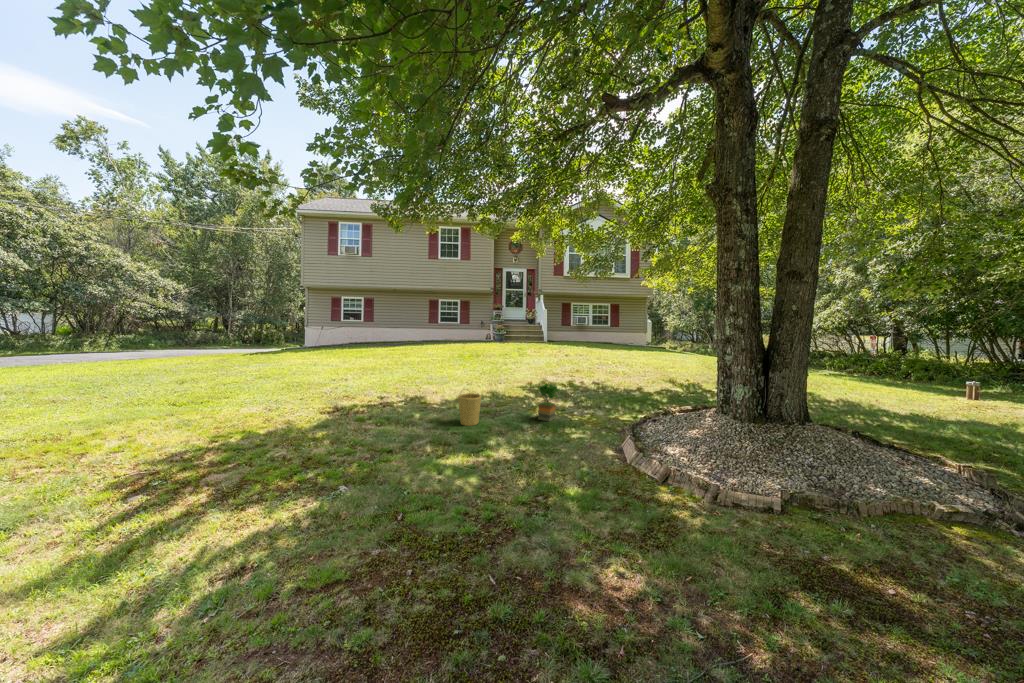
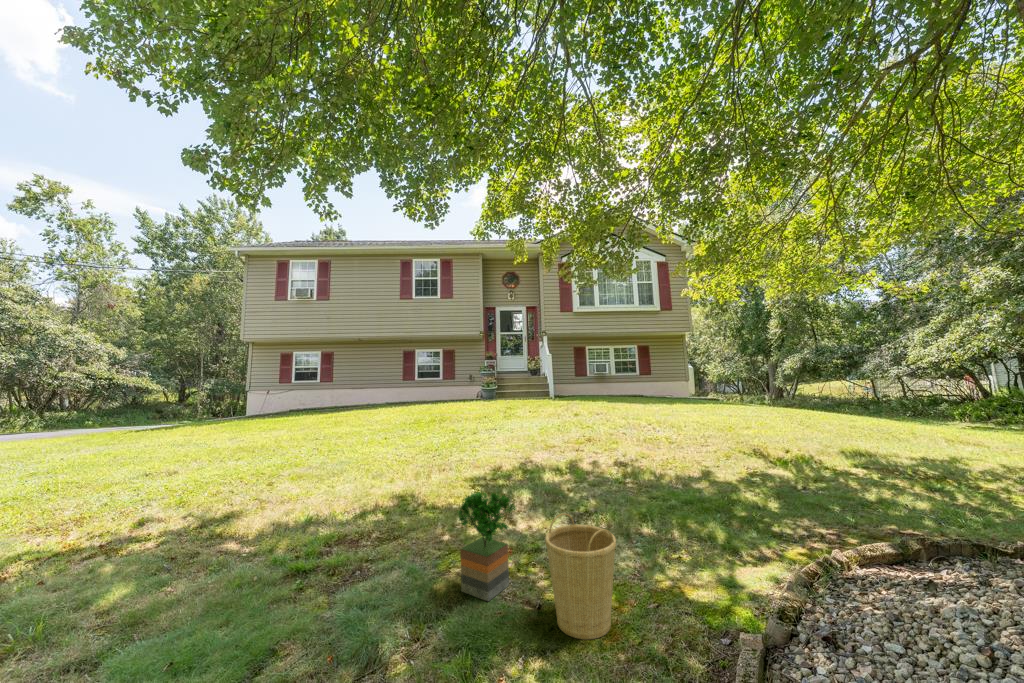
basket: present [458,393,481,426] -> present [545,513,616,639]

